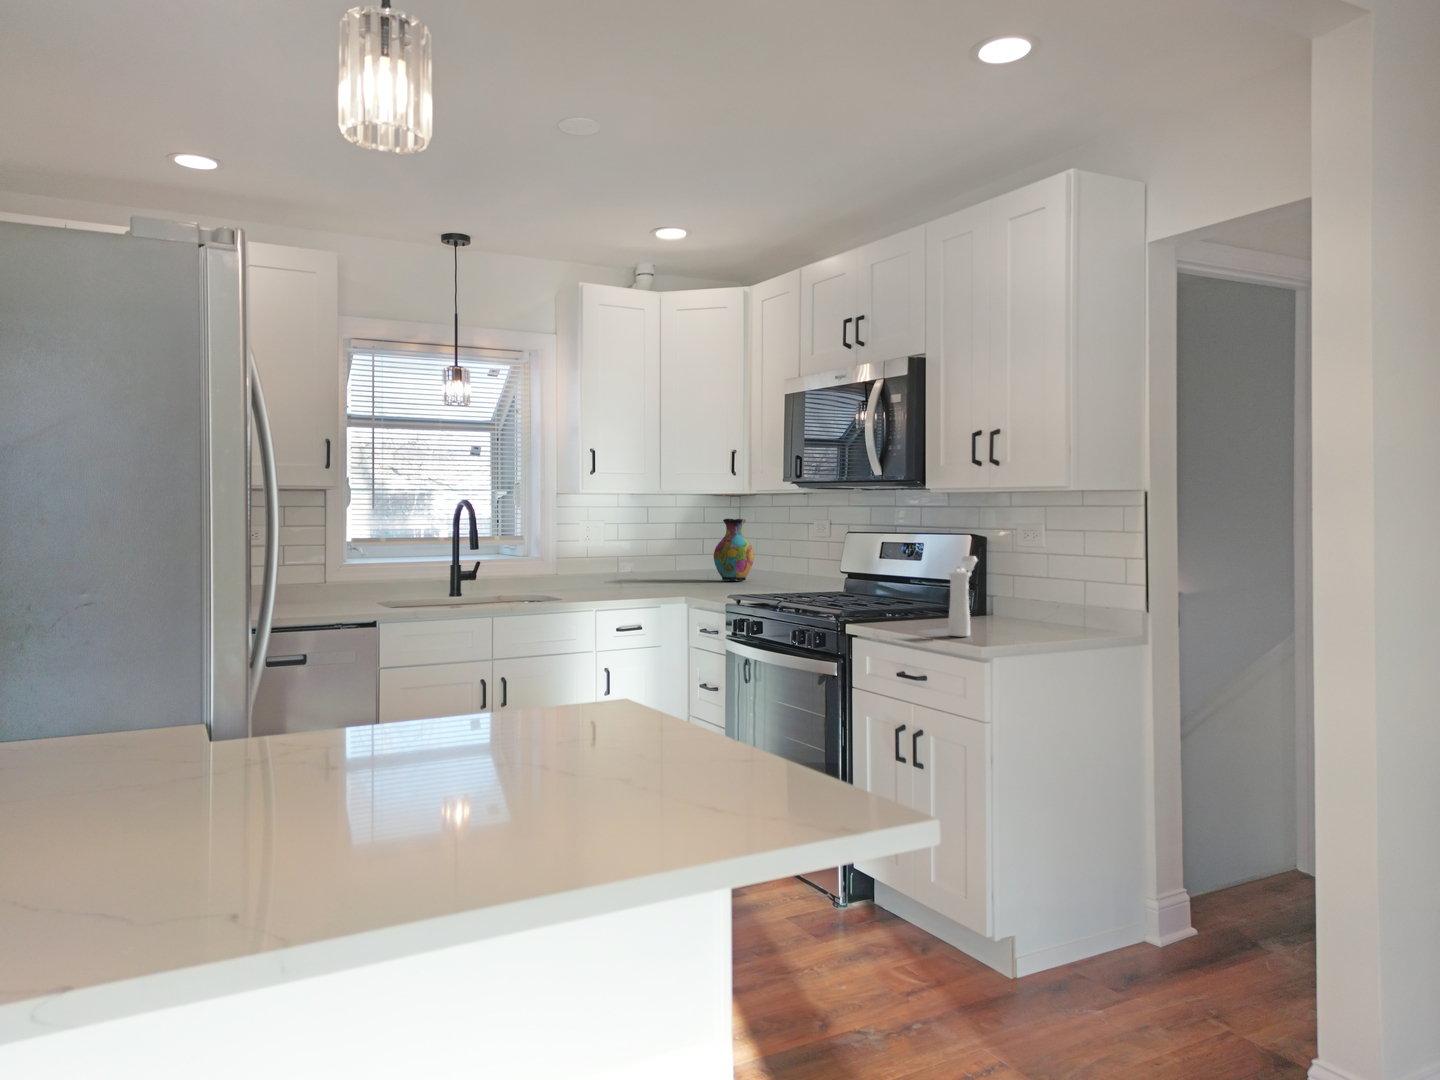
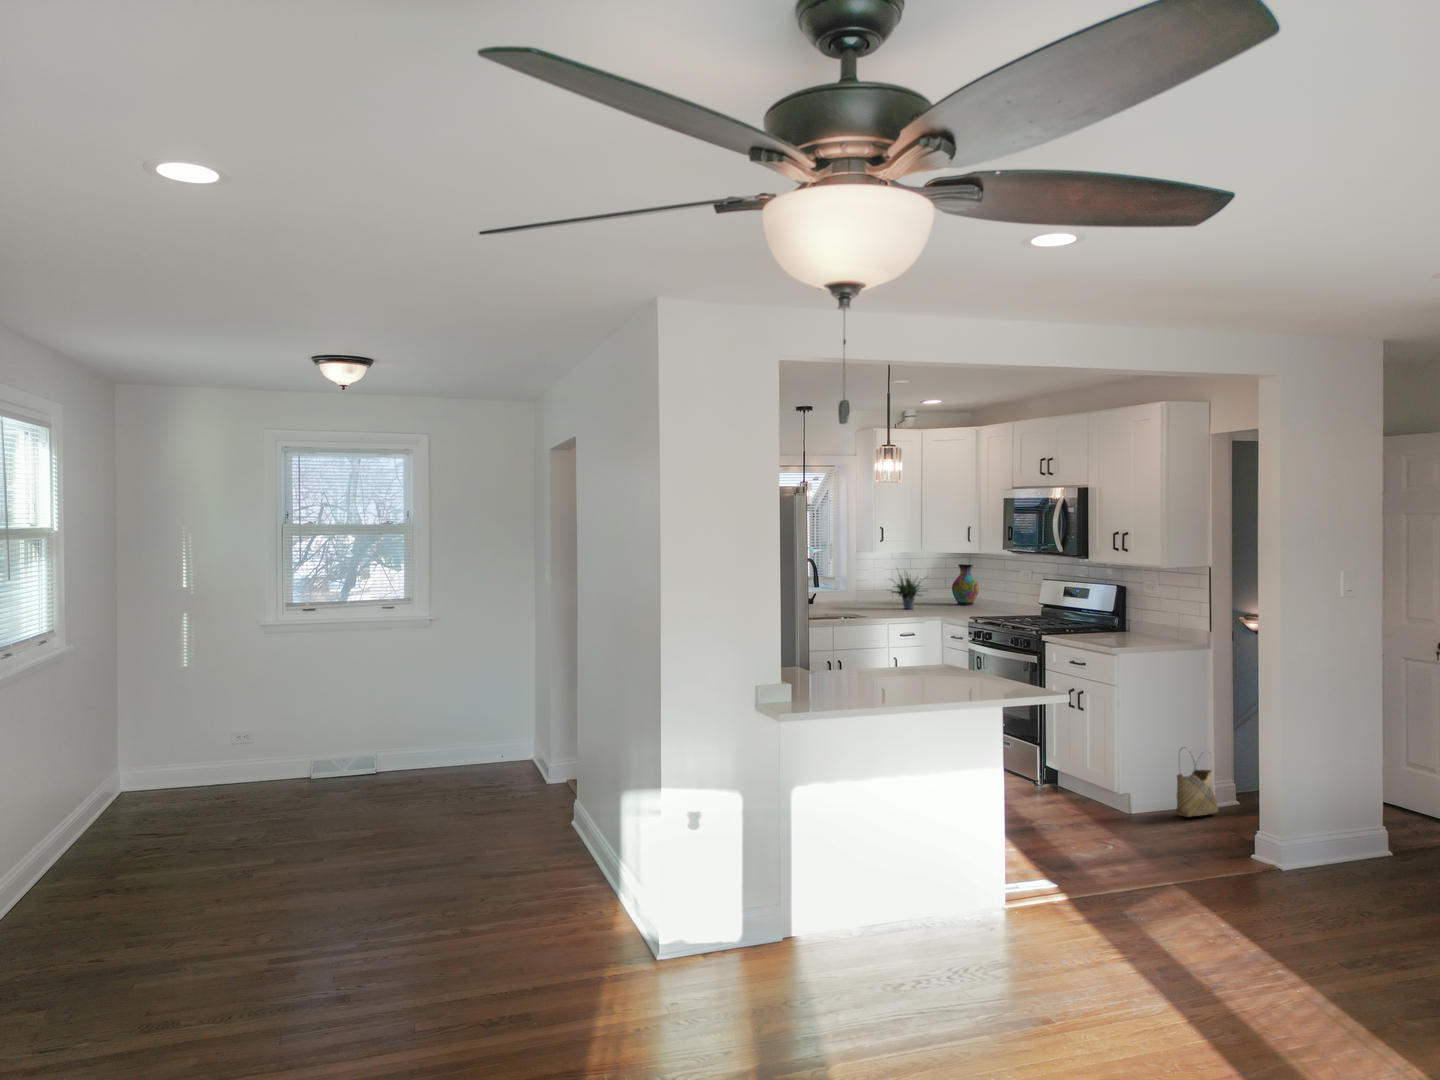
potted plant: none [606,516,672,588] -> present [892,573,926,609]
pepper mill: present [948,556,977,636] -> none [1097,601,1114,643]
woven basket: none [1102,837,1178,986] -> present [1176,747,1218,817]

